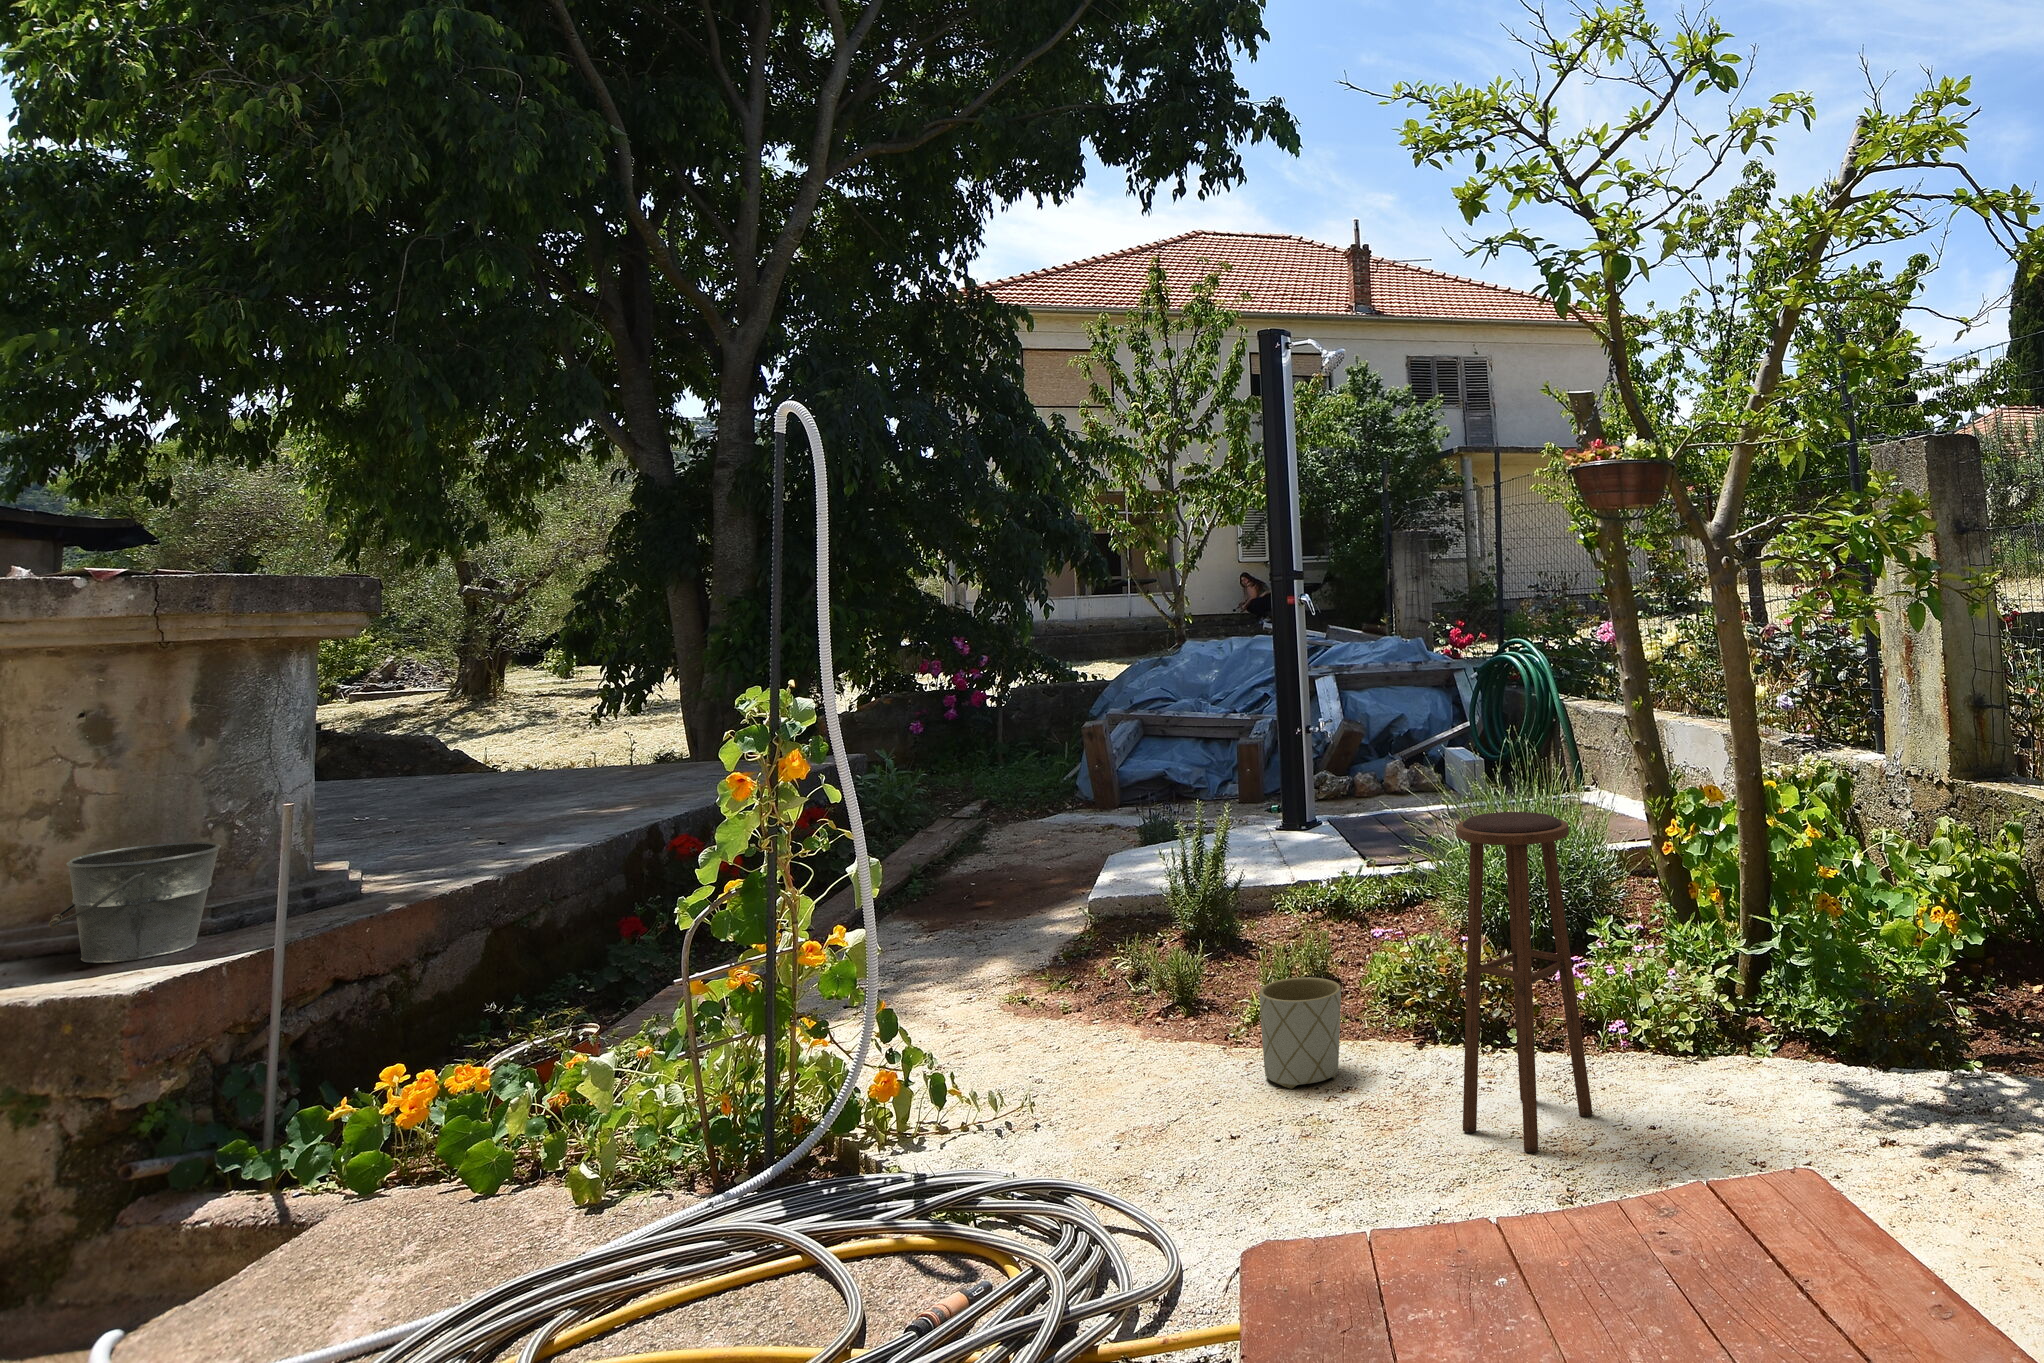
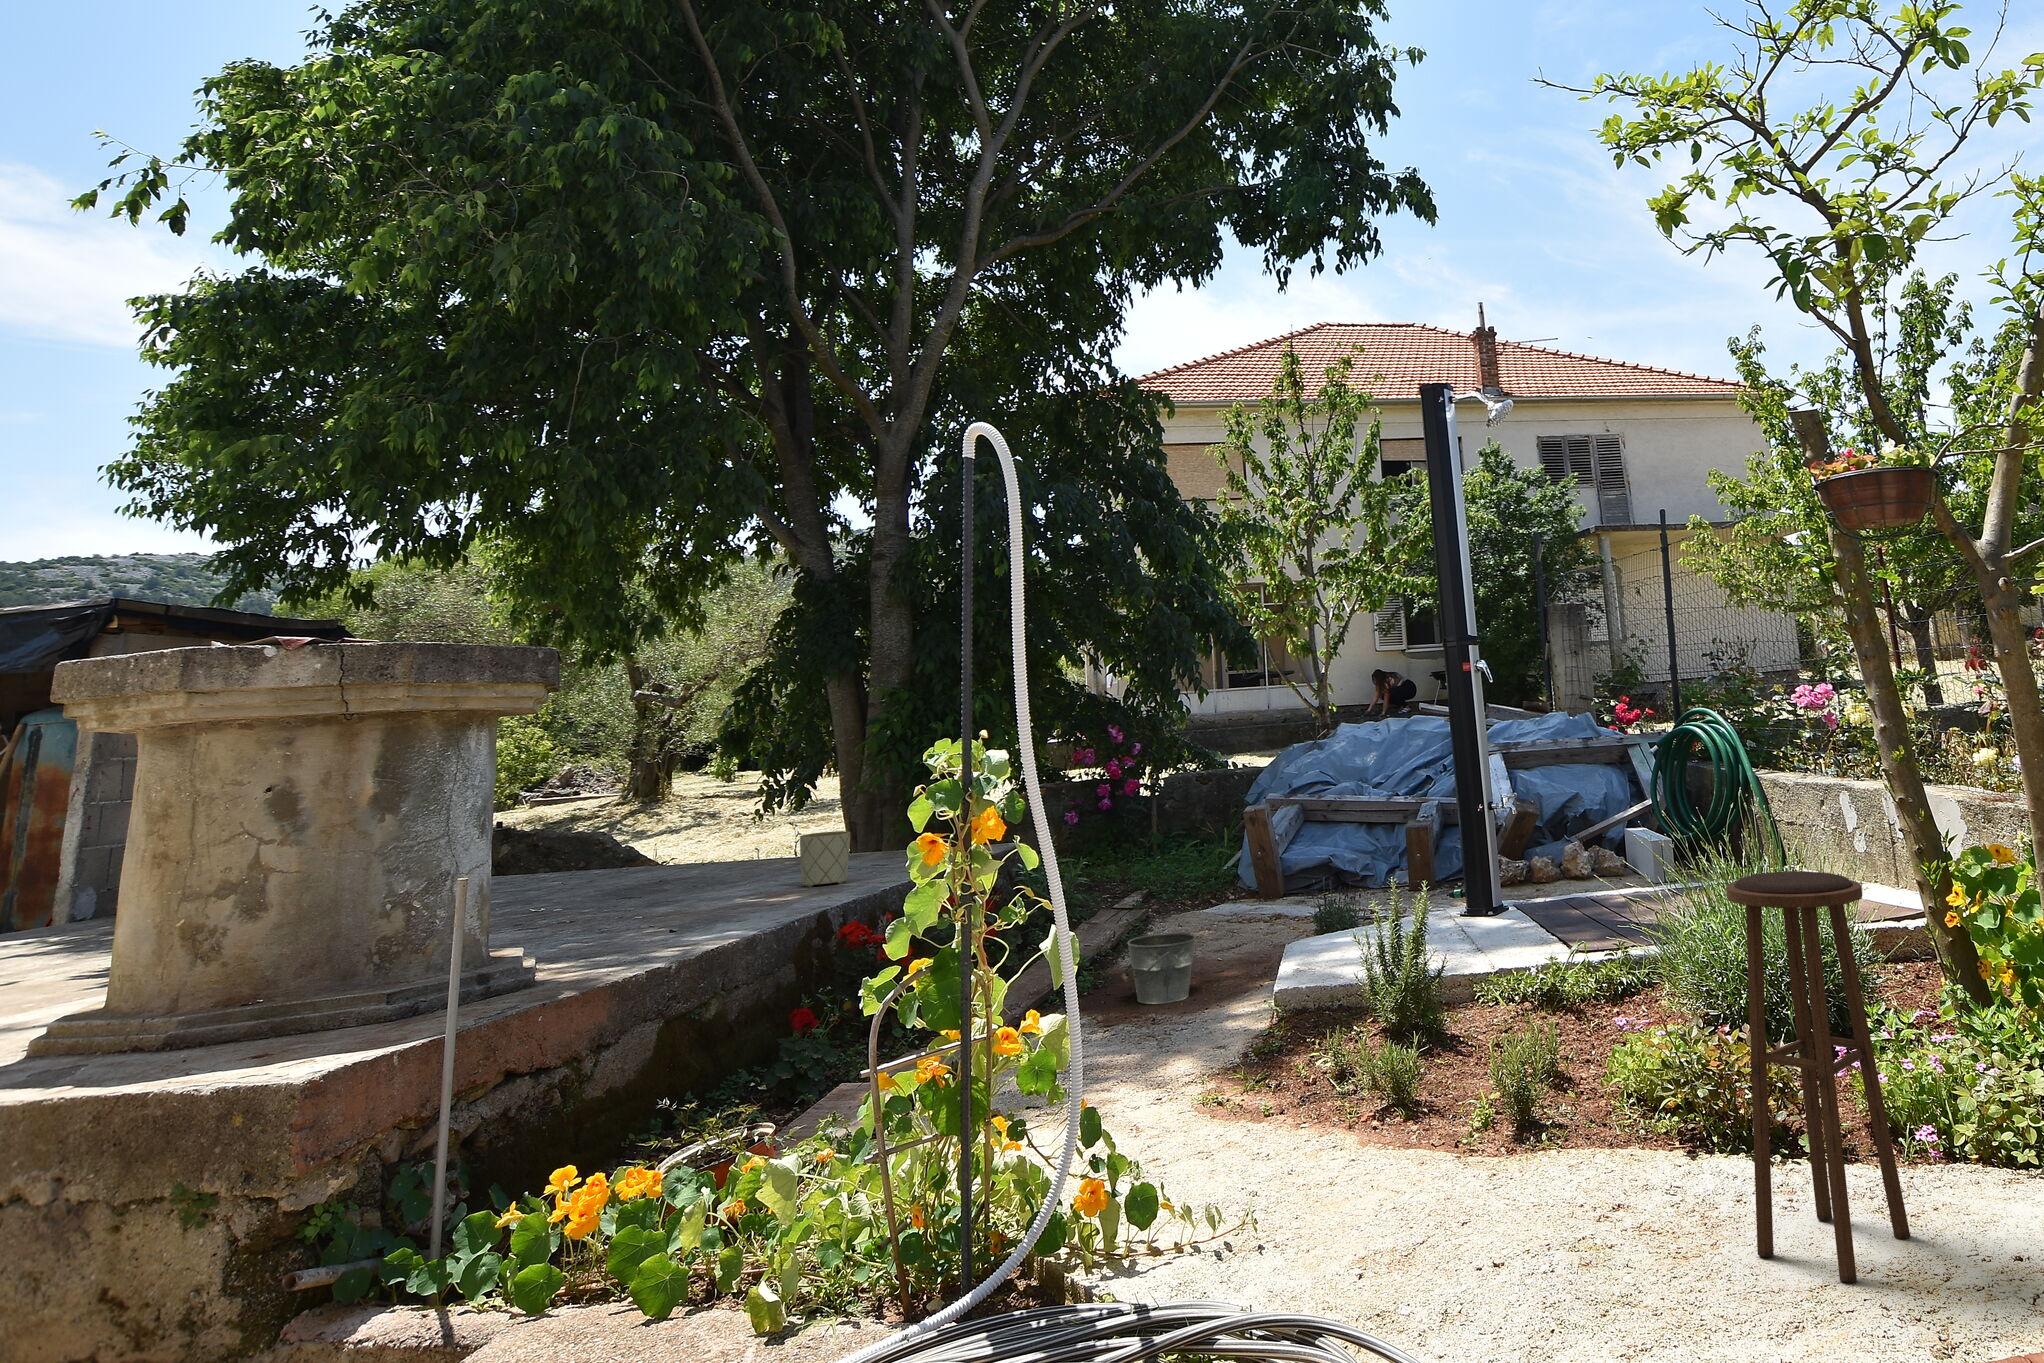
bucket: present [49,842,221,963] -> present [1122,933,1196,1004]
planter: present [1259,977,1341,1089] -> present [800,831,850,887]

